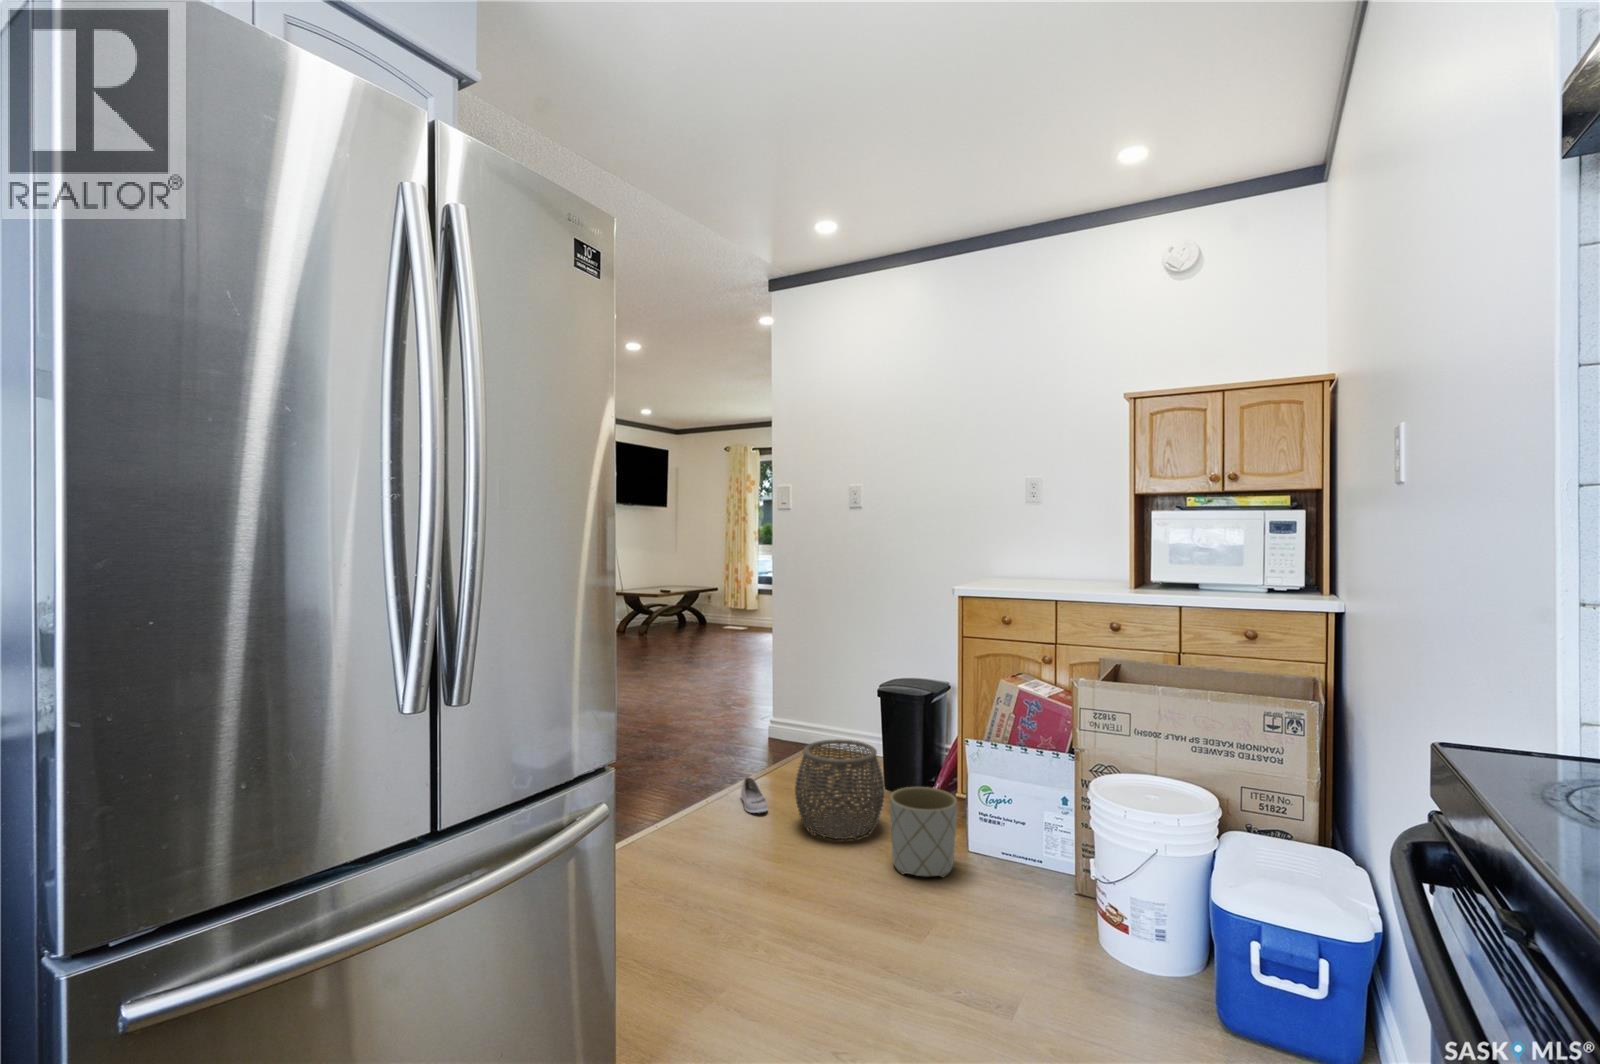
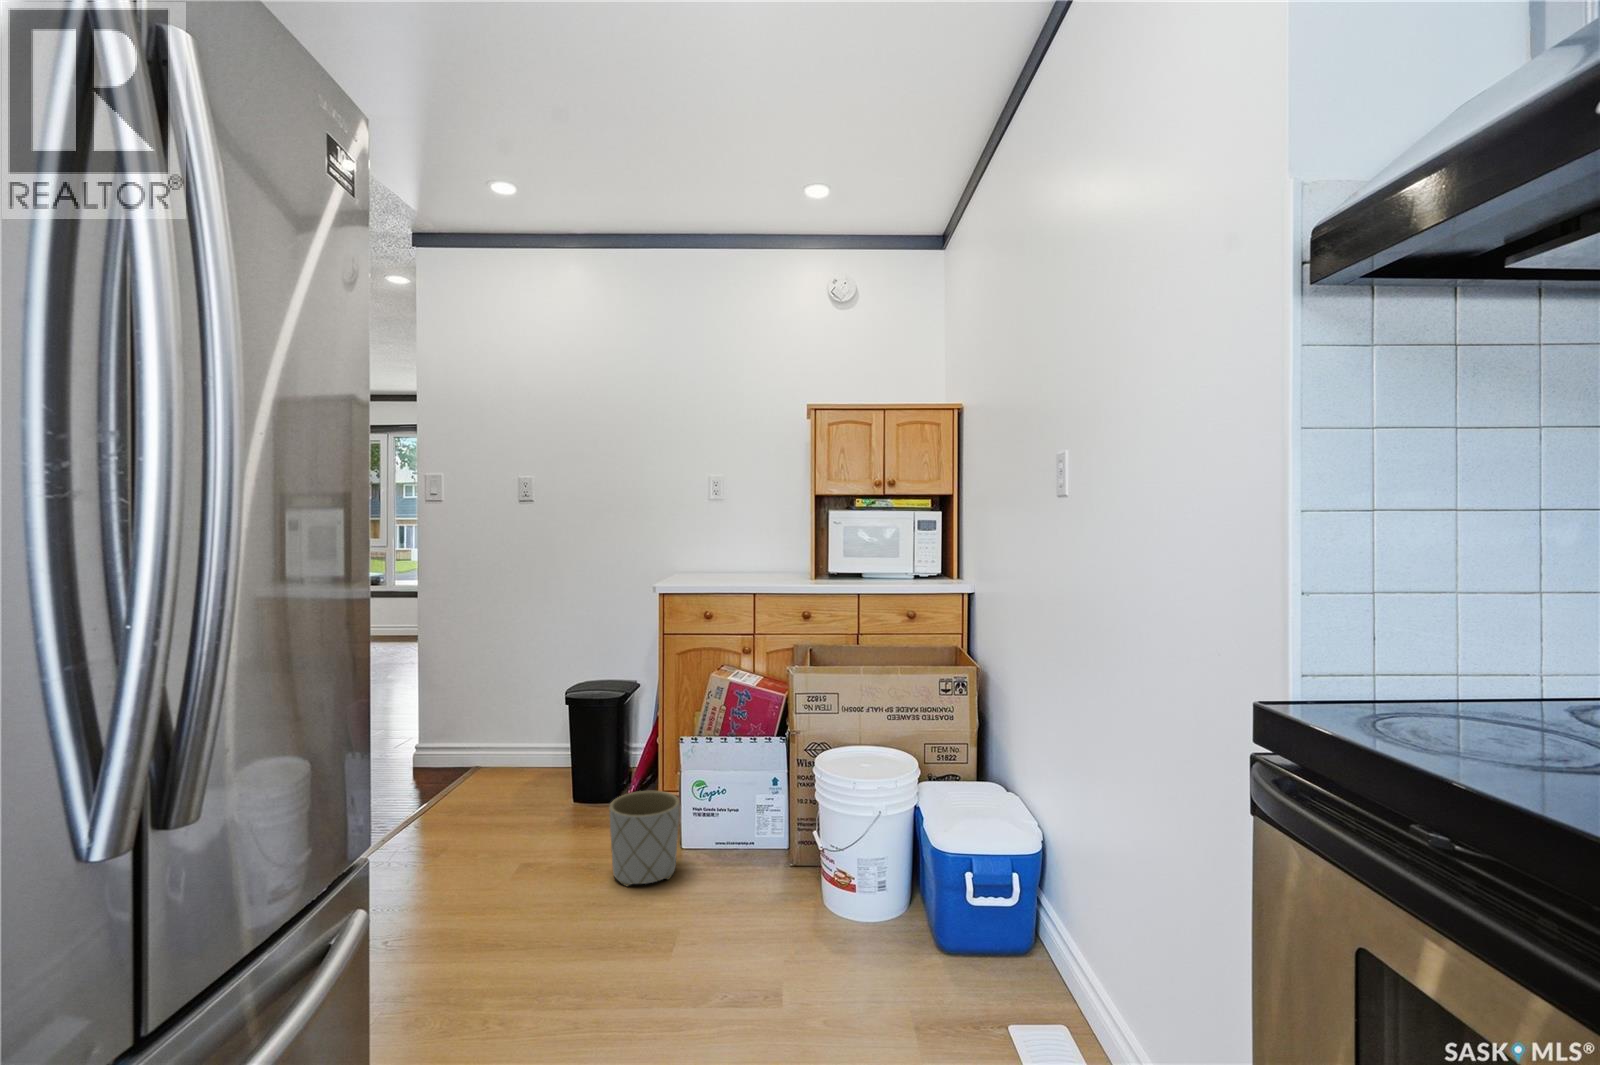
woven basket: present [795,739,885,839] -> none [488,755,593,867]
shoe: present [741,777,768,813] -> none [409,816,451,857]

